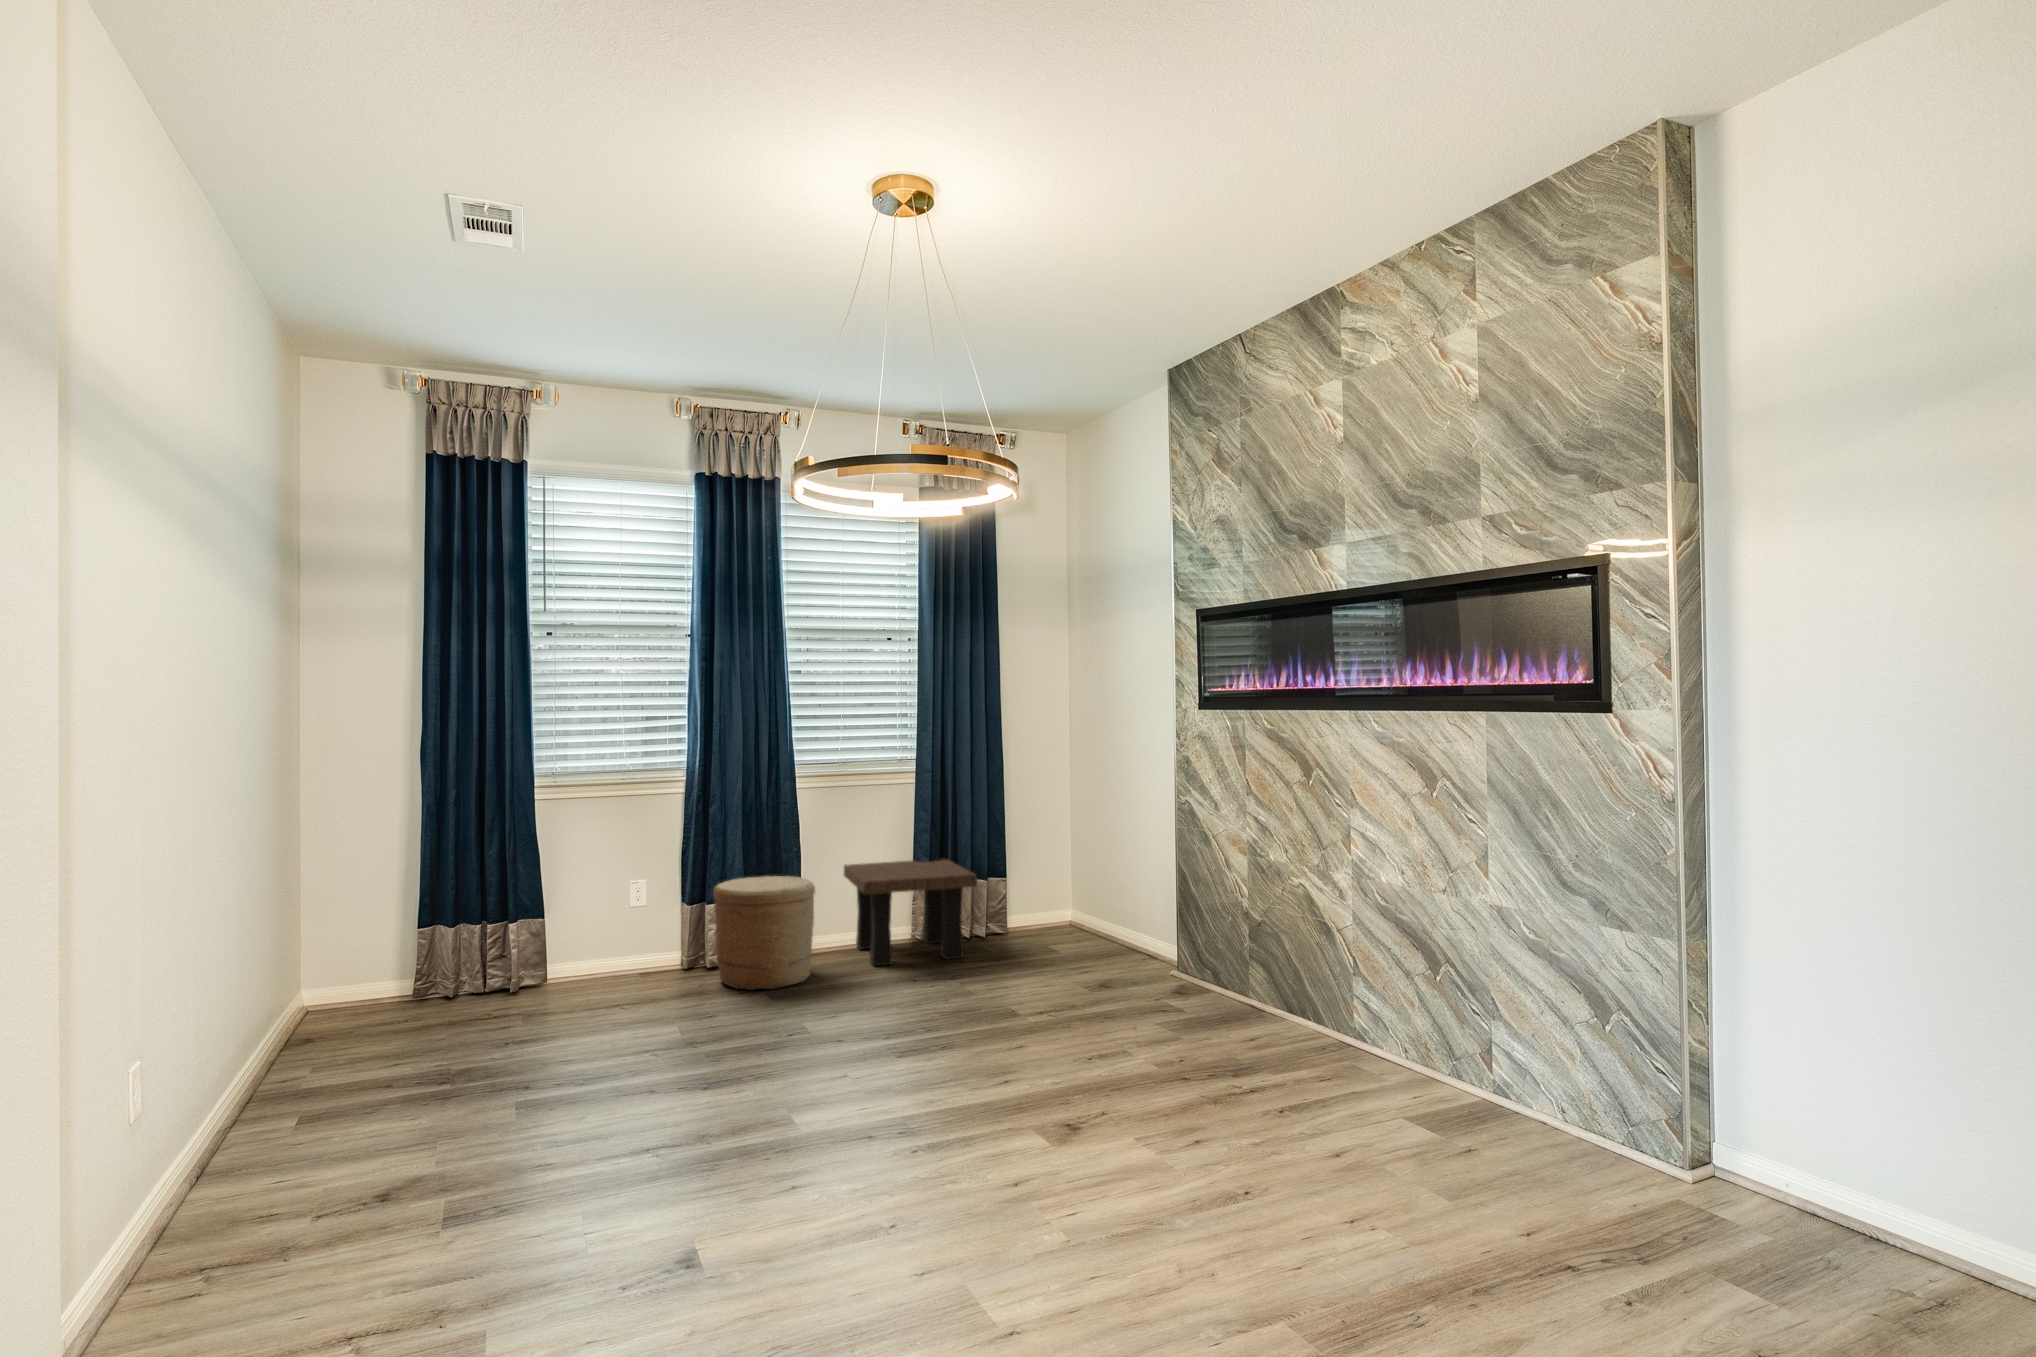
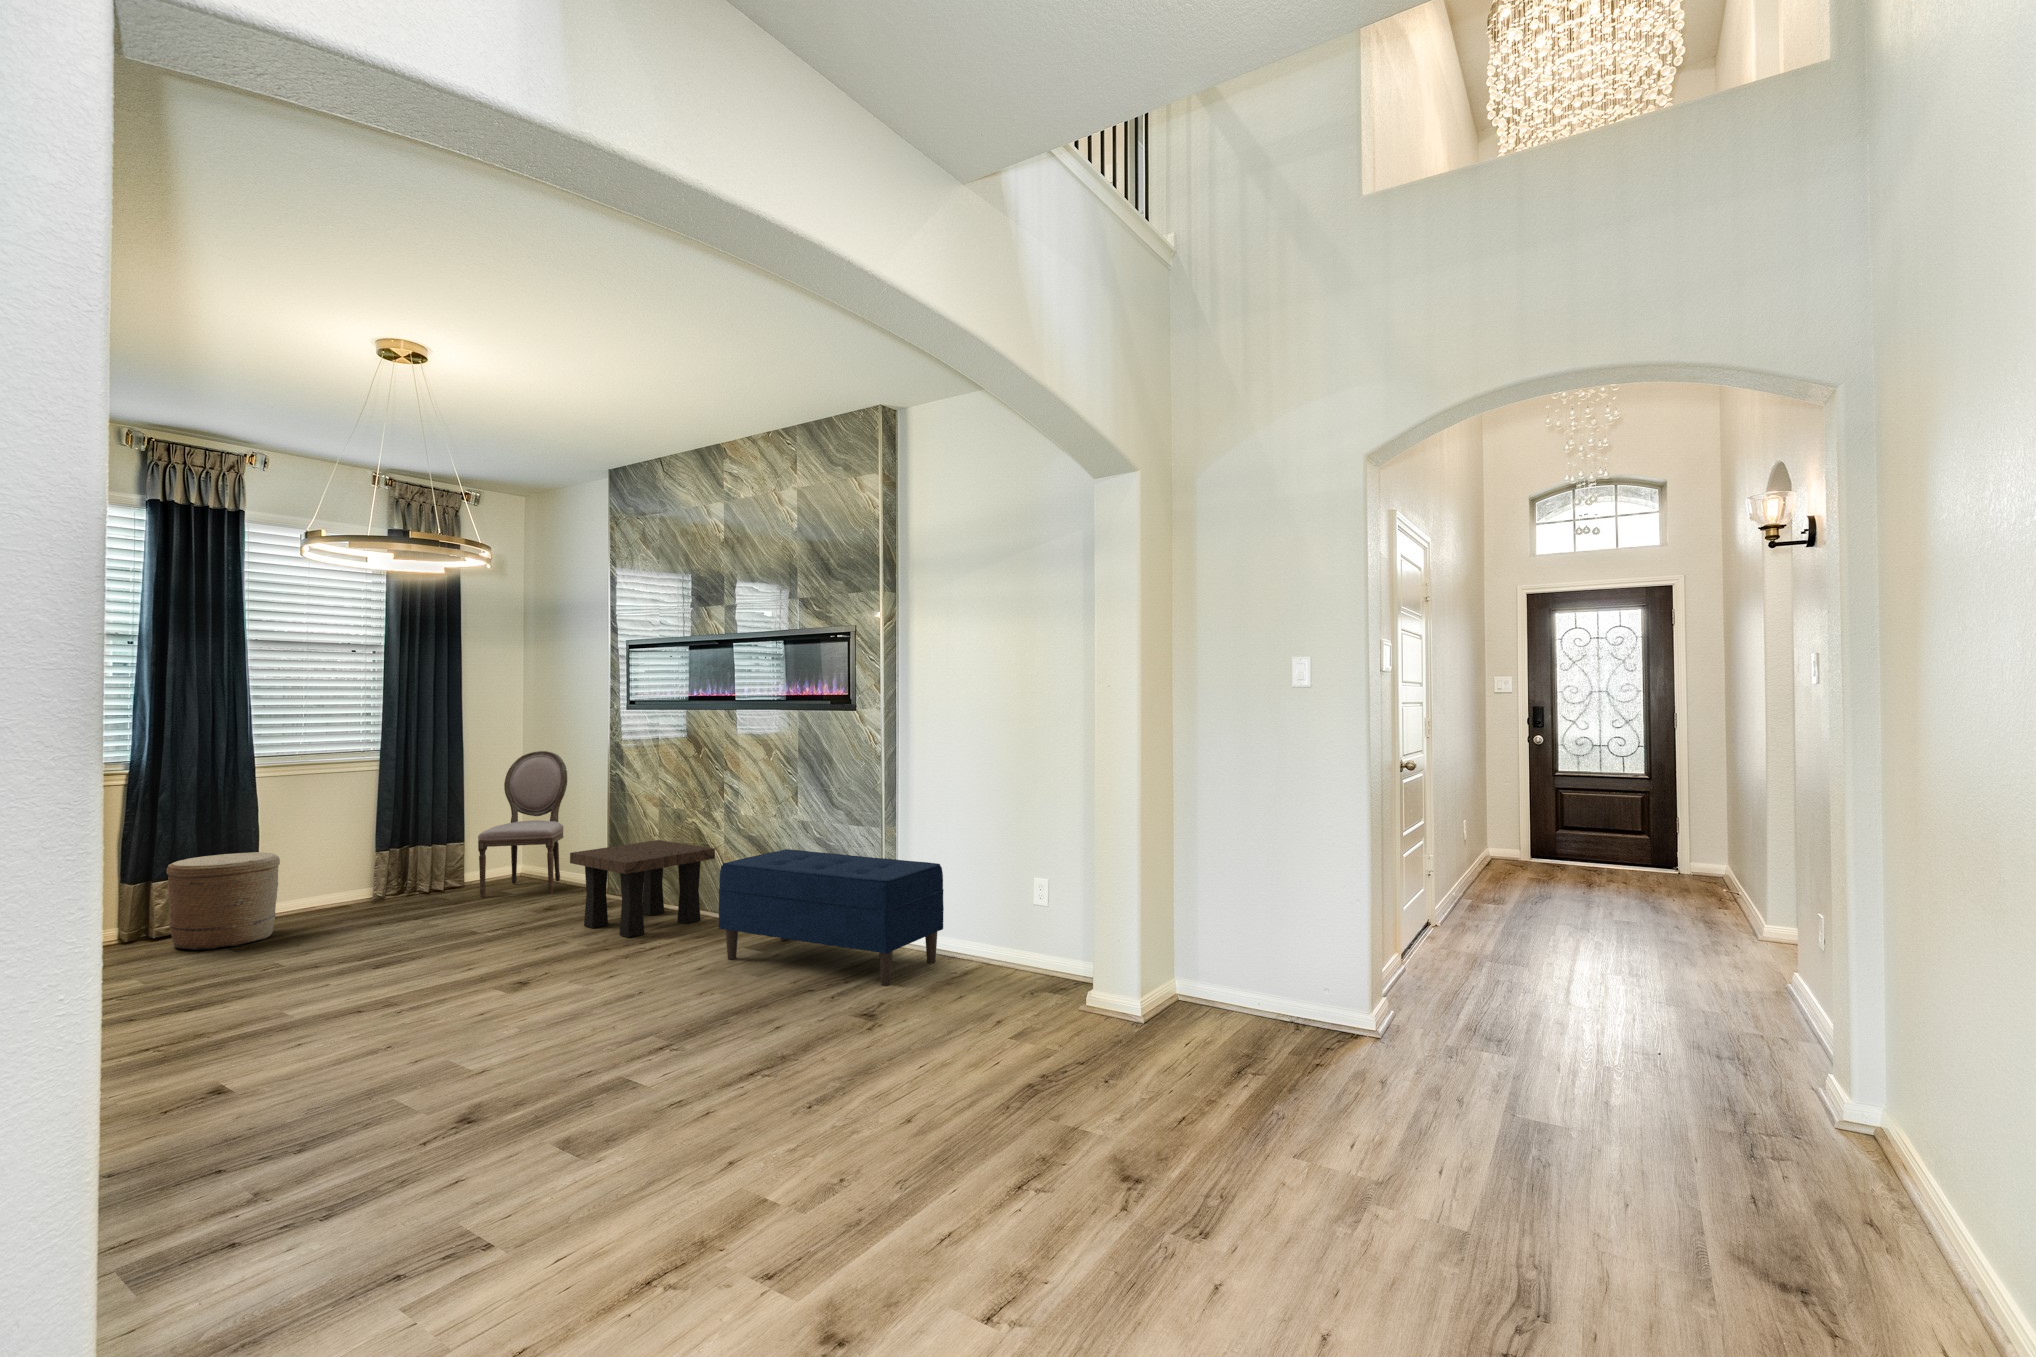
dining chair: none [1020,764,1122,957] -> present [478,751,567,897]
side table: present [844,860,977,966] -> present [570,840,715,938]
bench: none [1365,954,1863,1305] -> present [719,849,944,986]

